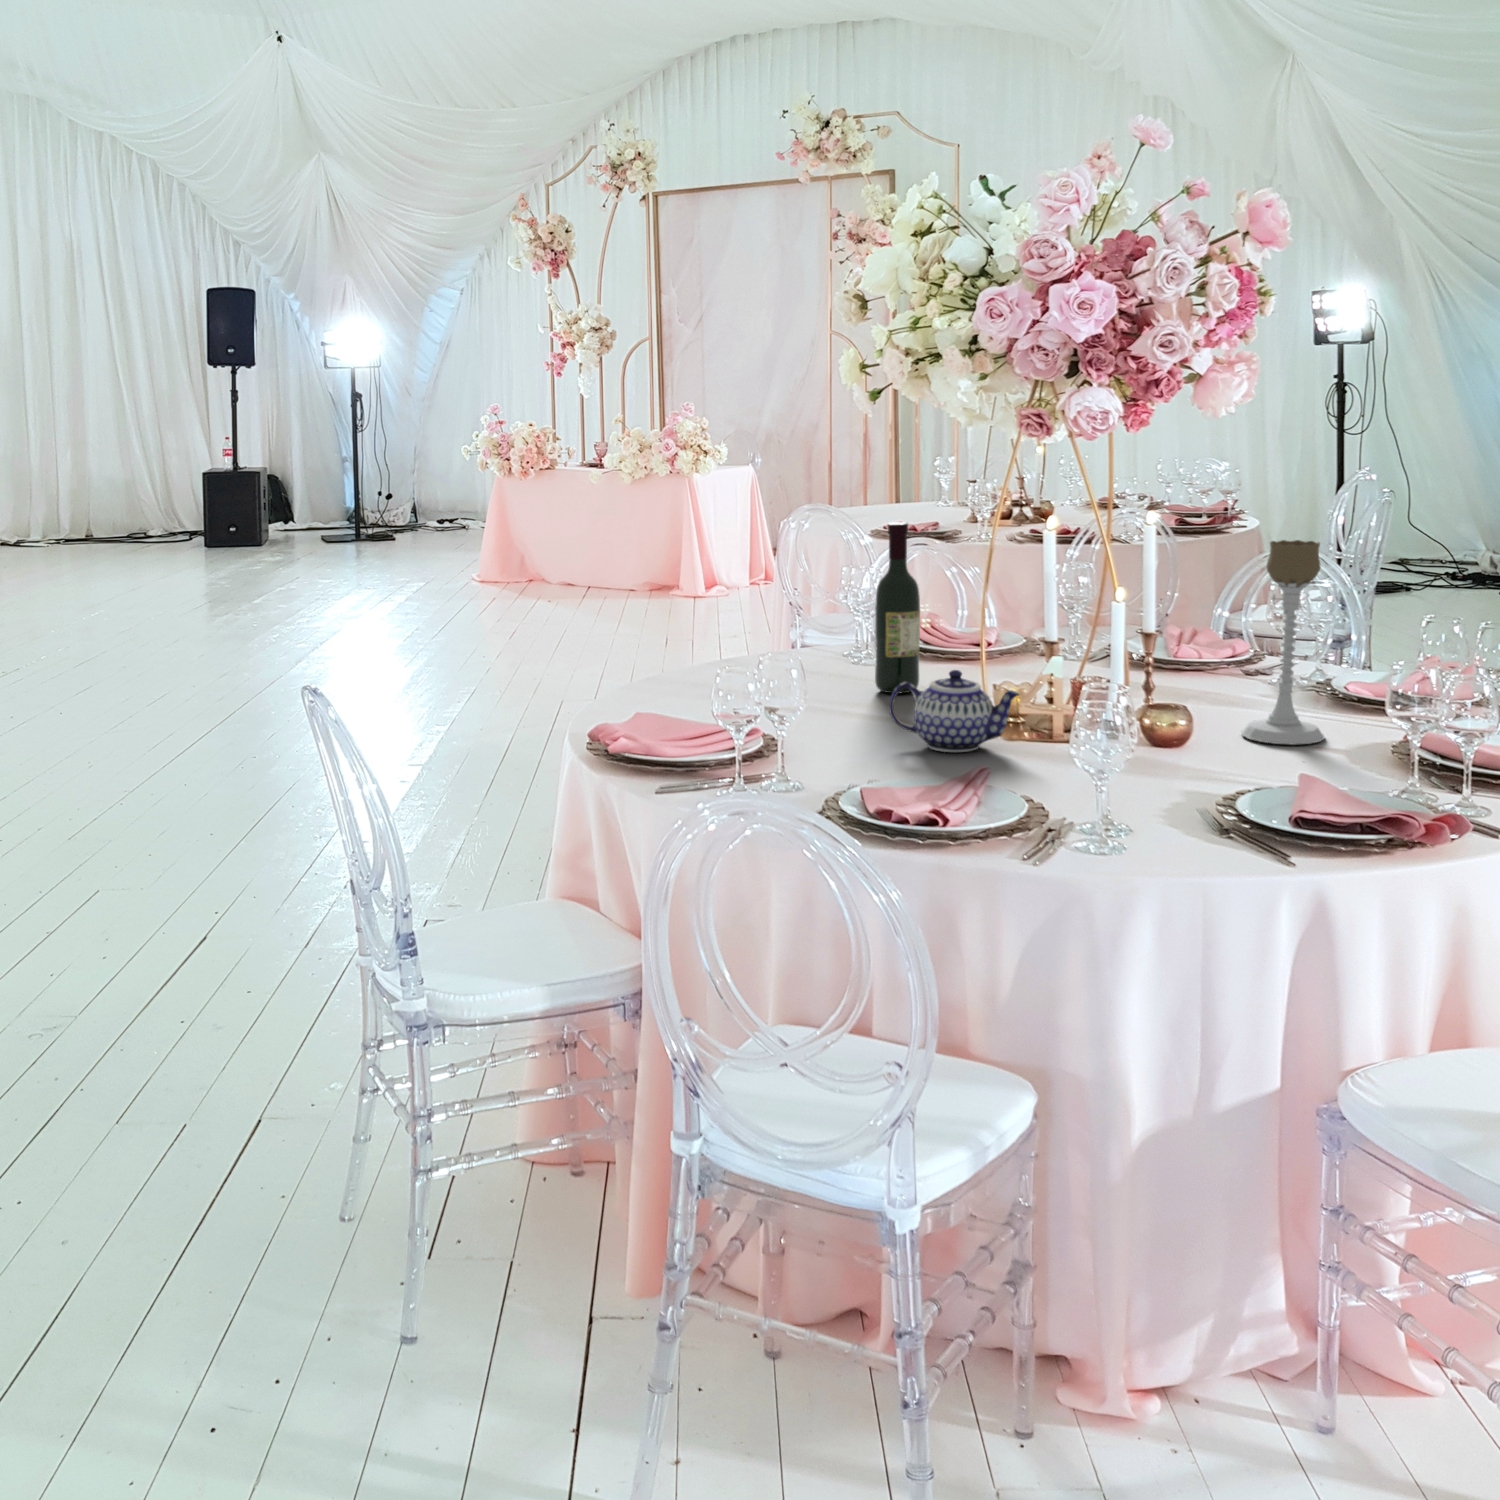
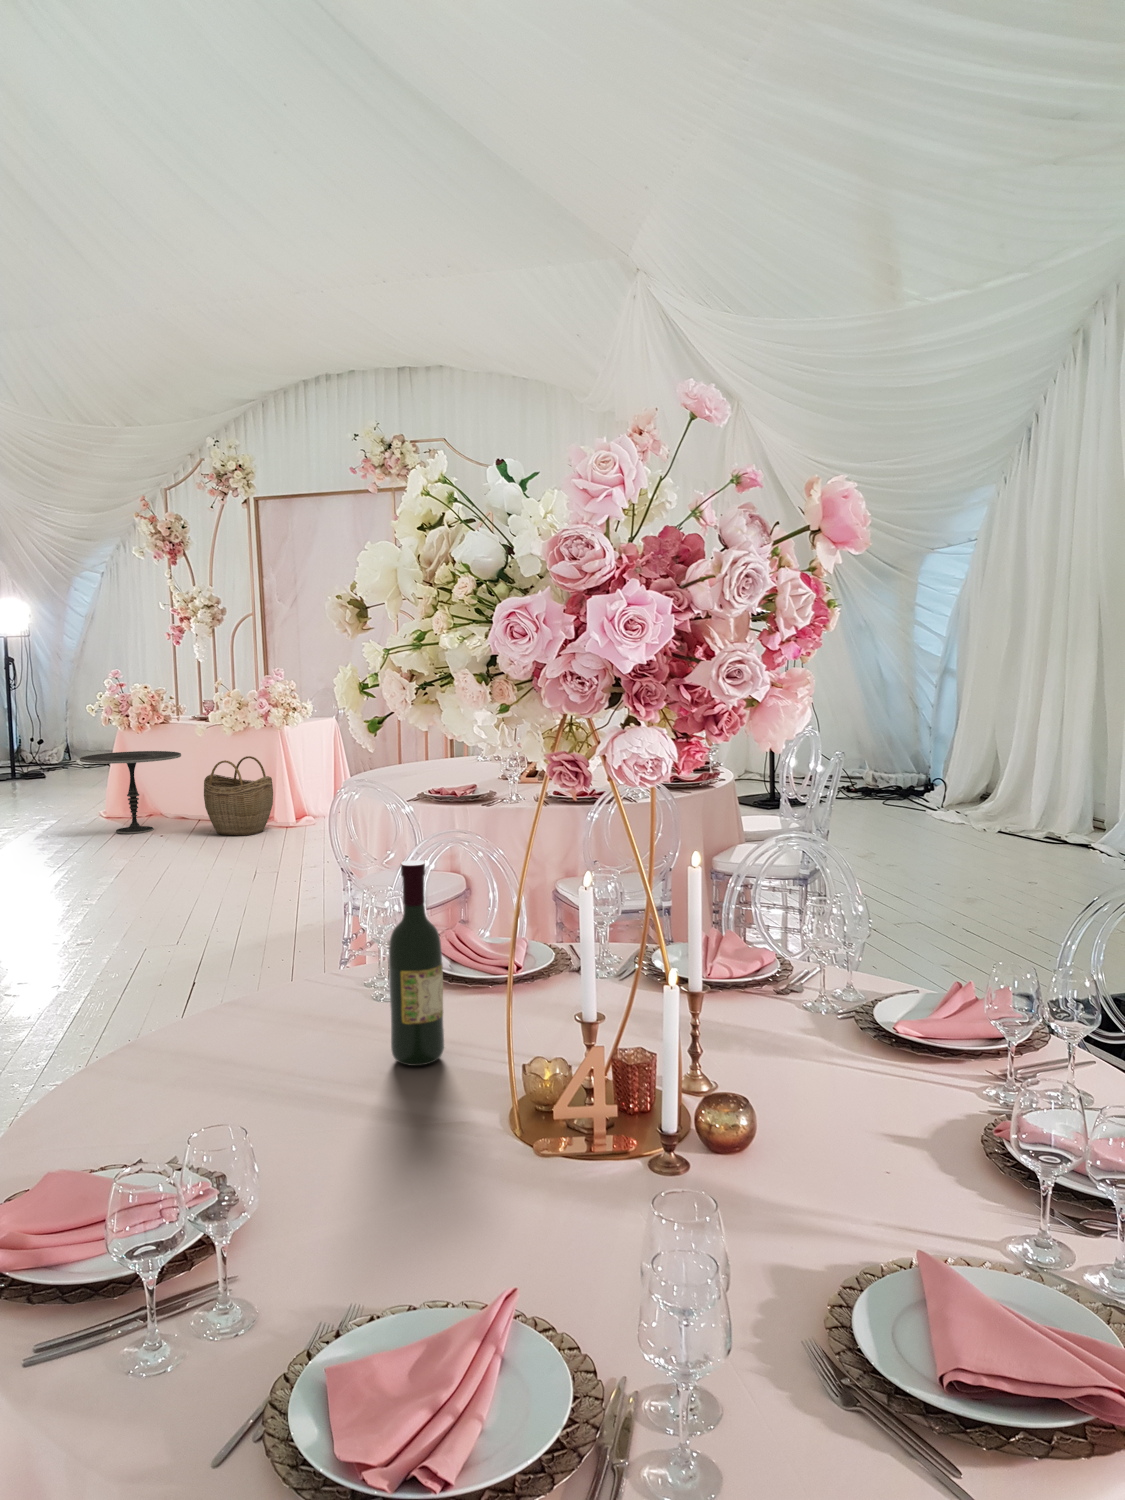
side table: none [460,507,573,602] -> present [80,751,181,834]
woven basket: none [601,512,681,606] -> present [204,756,273,836]
candle holder: present [1241,540,1324,745] -> none [837,899,941,1164]
teapot: present [889,670,1019,752] -> none [392,1094,566,1213]

